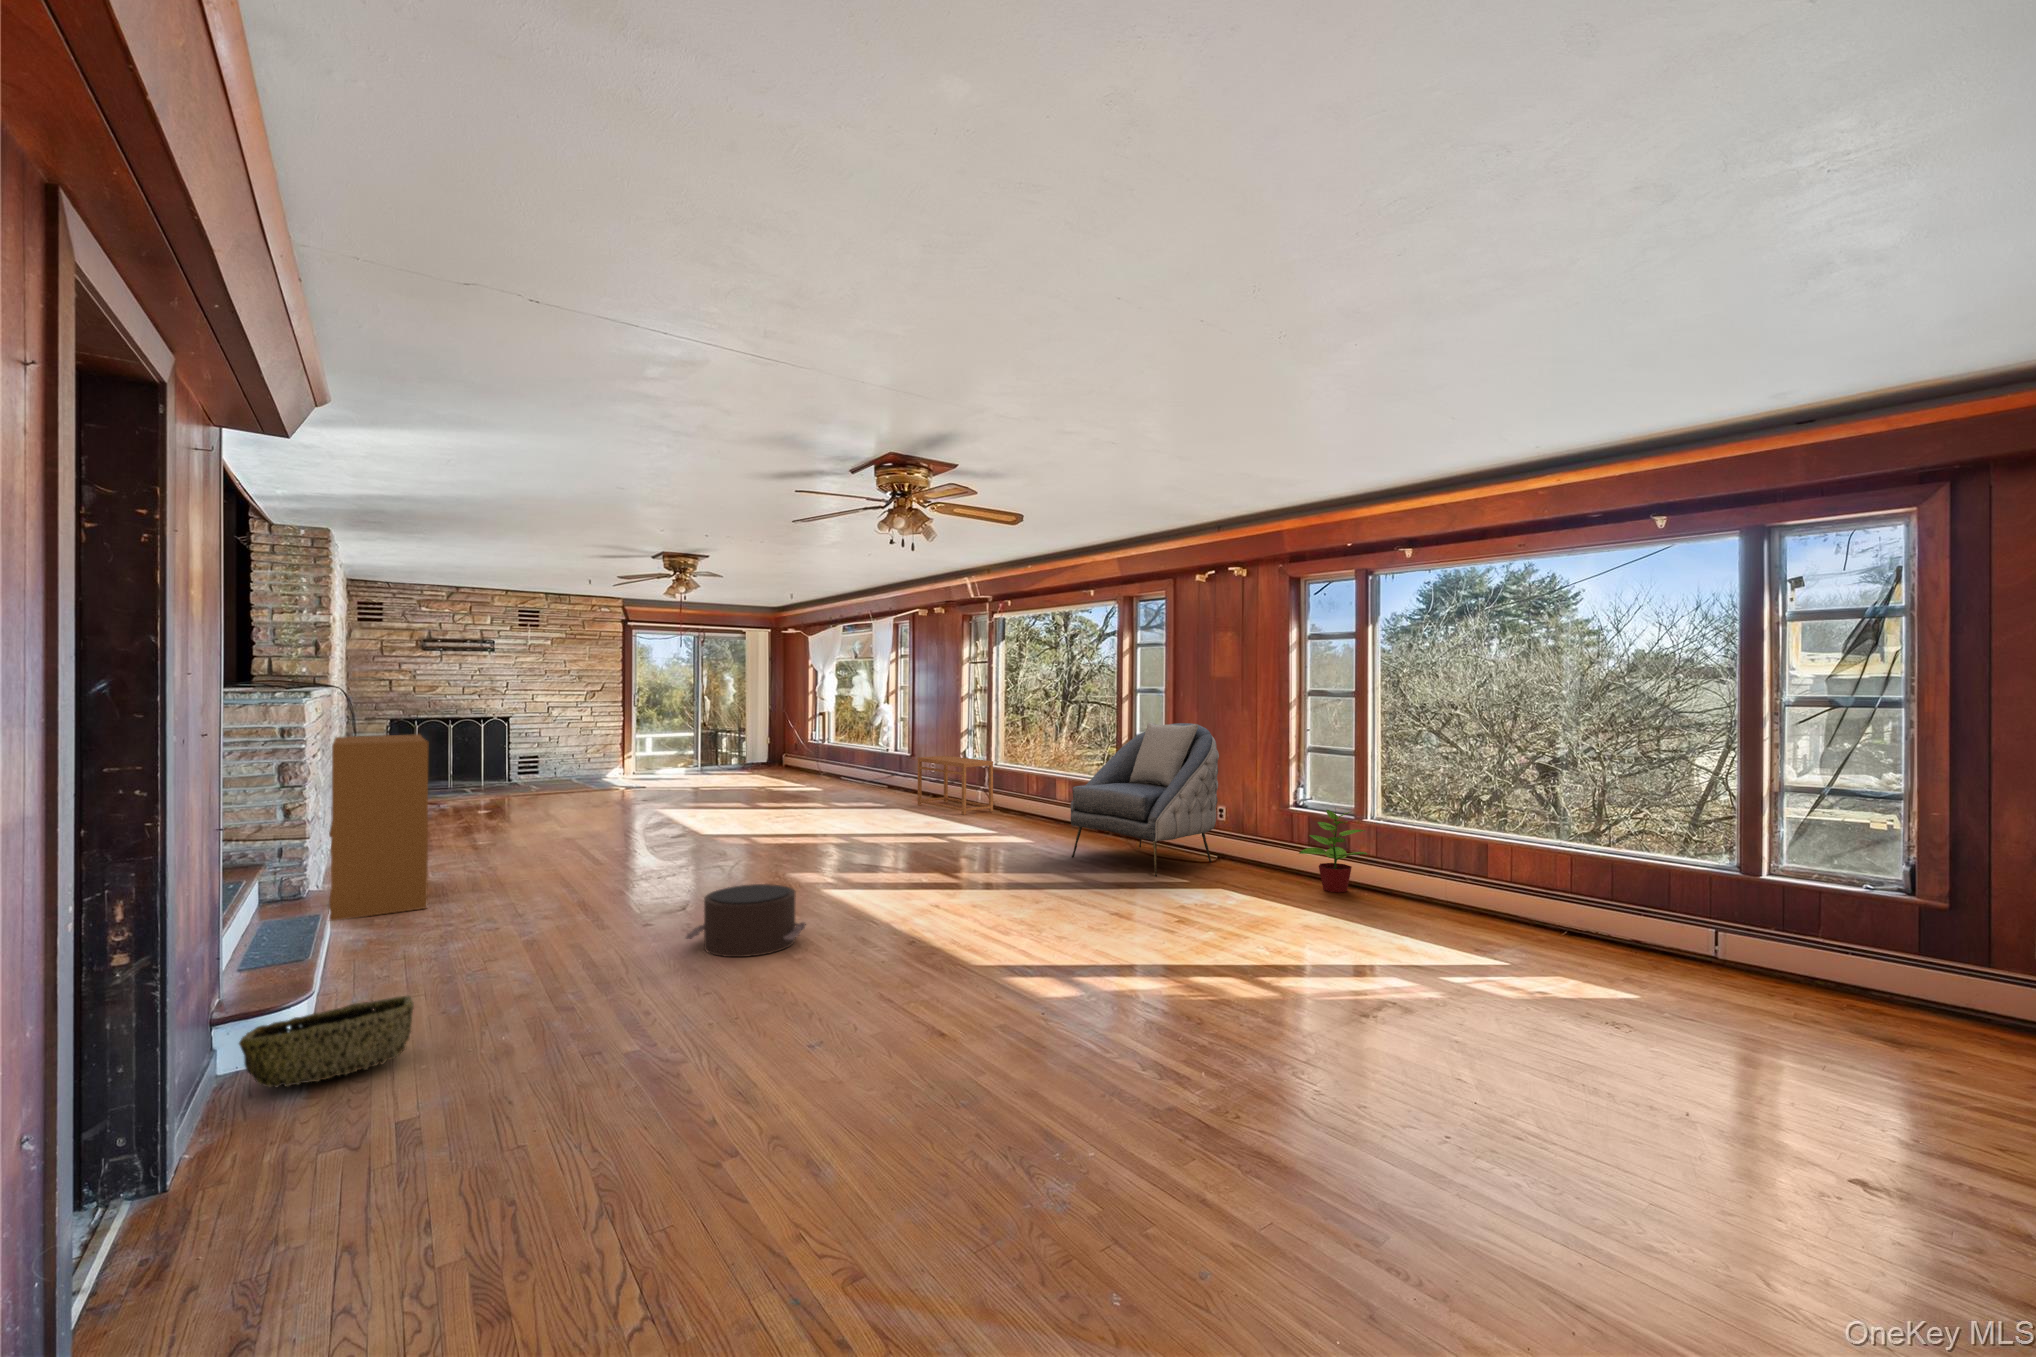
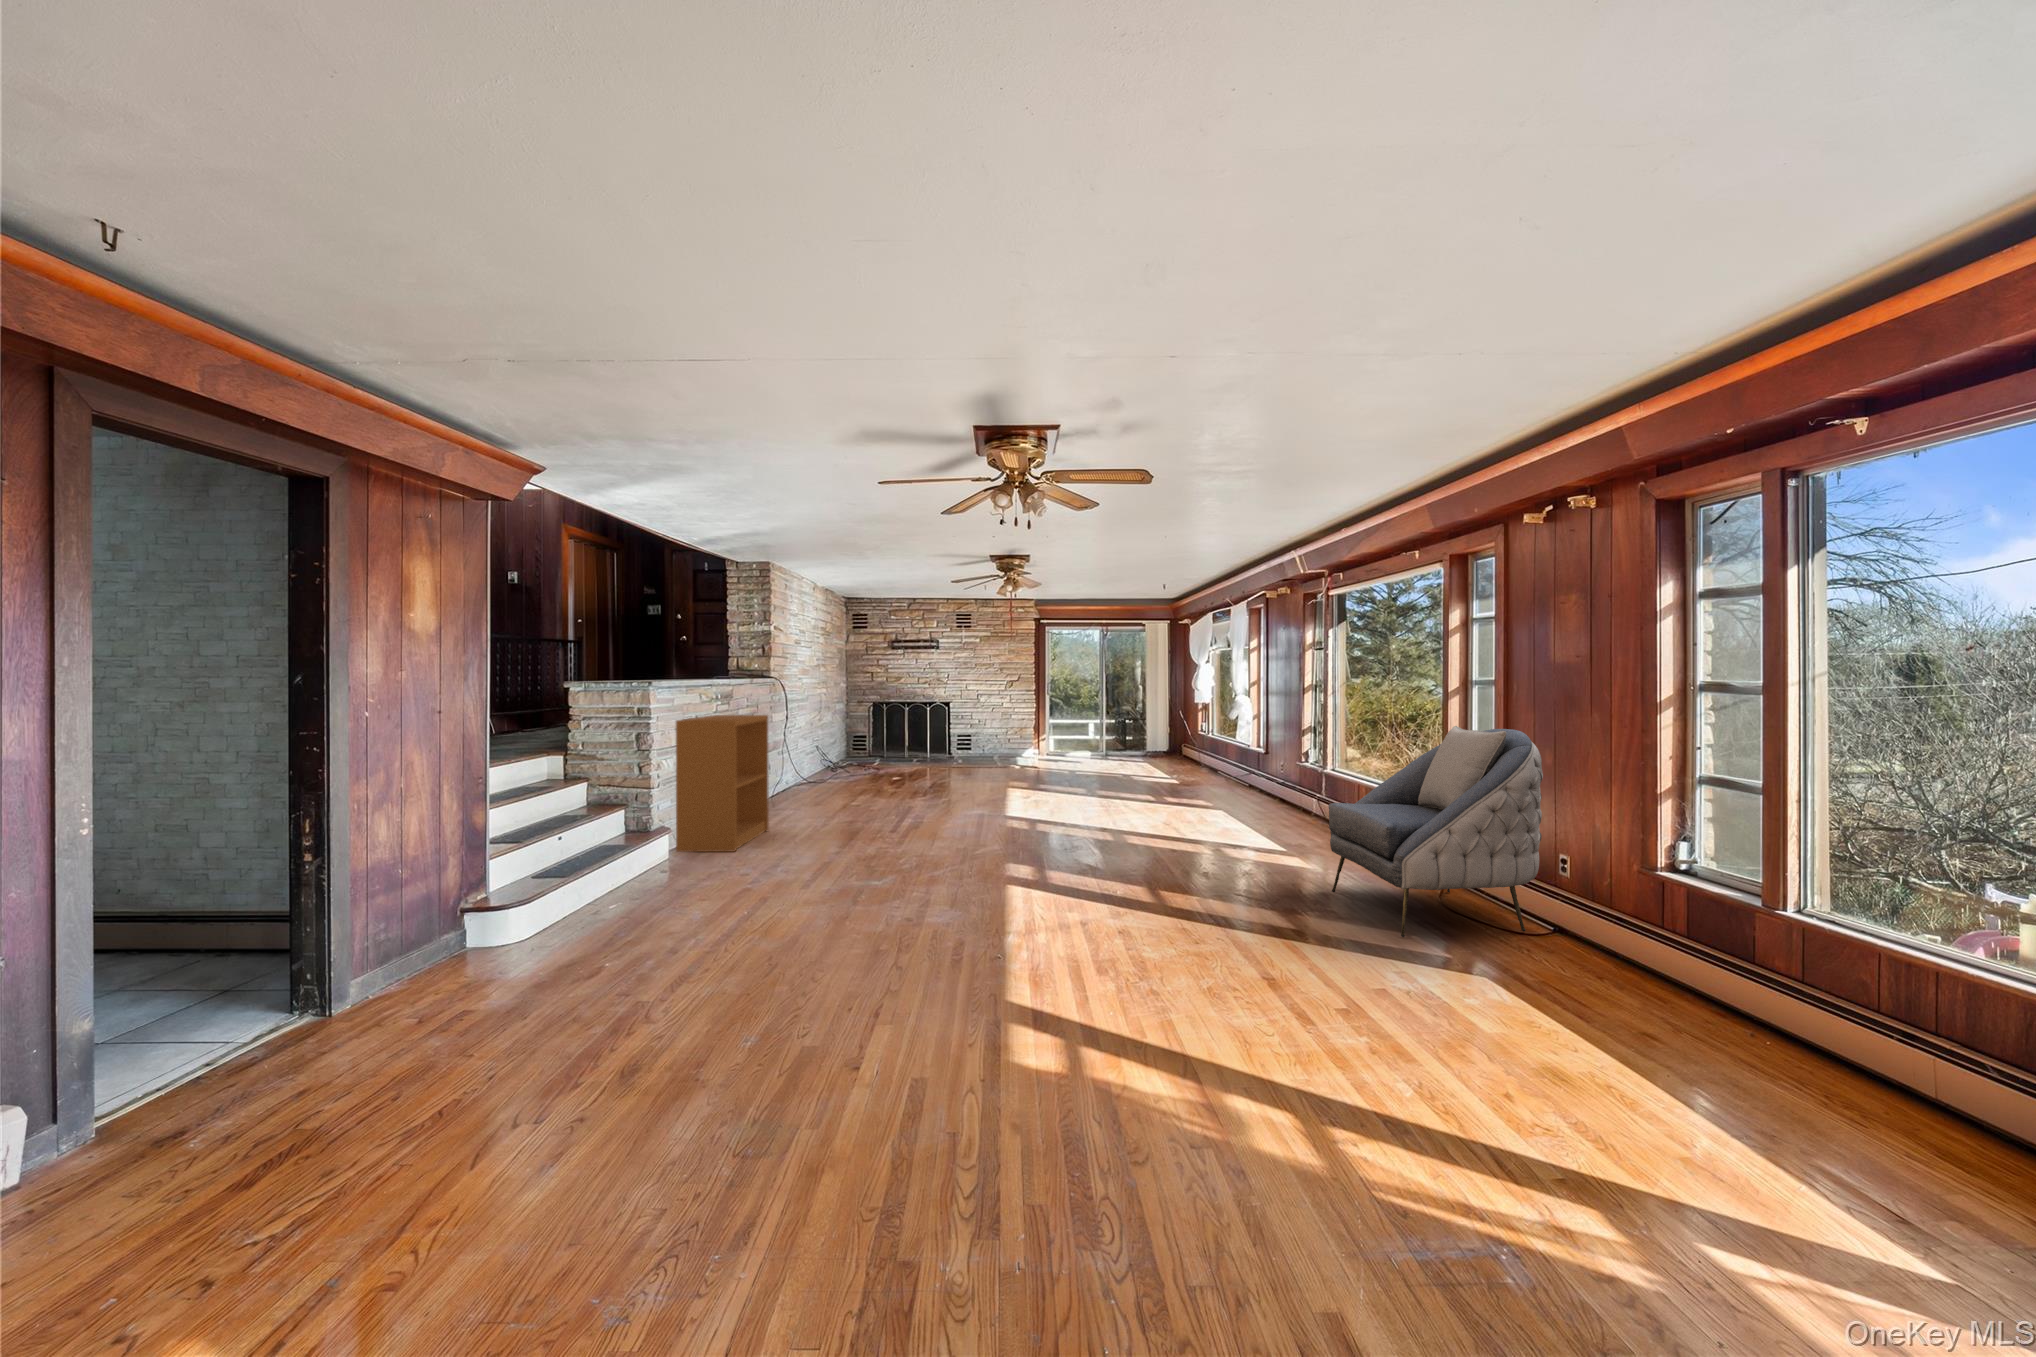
side table: present [917,756,993,815] -> none [1255,755,1328,823]
potted plant: present [1299,810,1367,893] -> none [1614,878,1762,1026]
pouf: present [686,884,806,957] -> none [801,869,908,941]
woven basket: present [239,996,414,1087] -> none [399,919,531,972]

